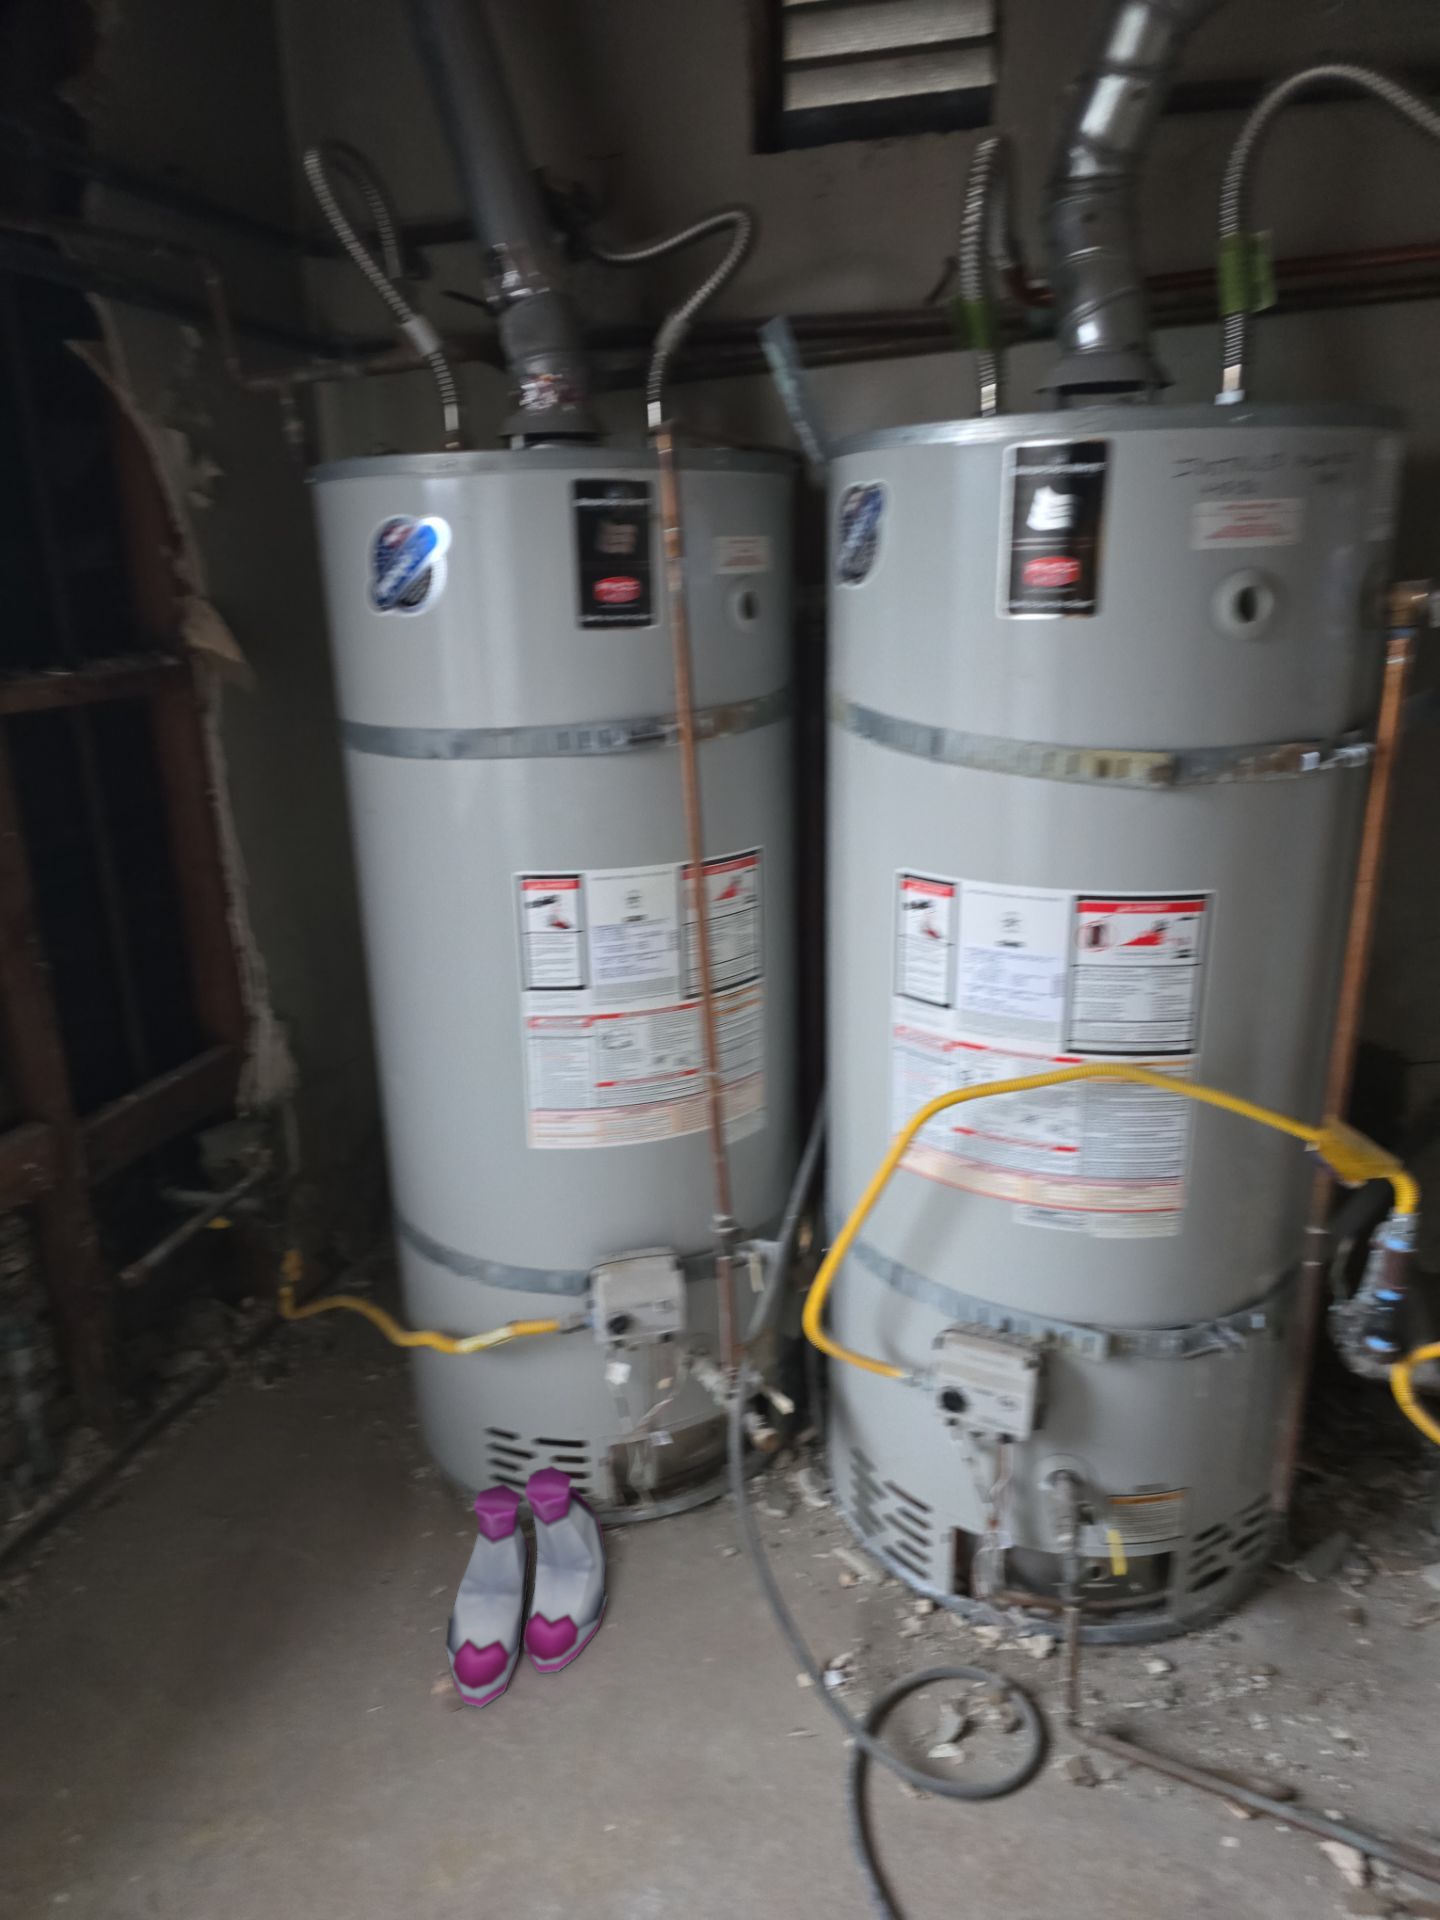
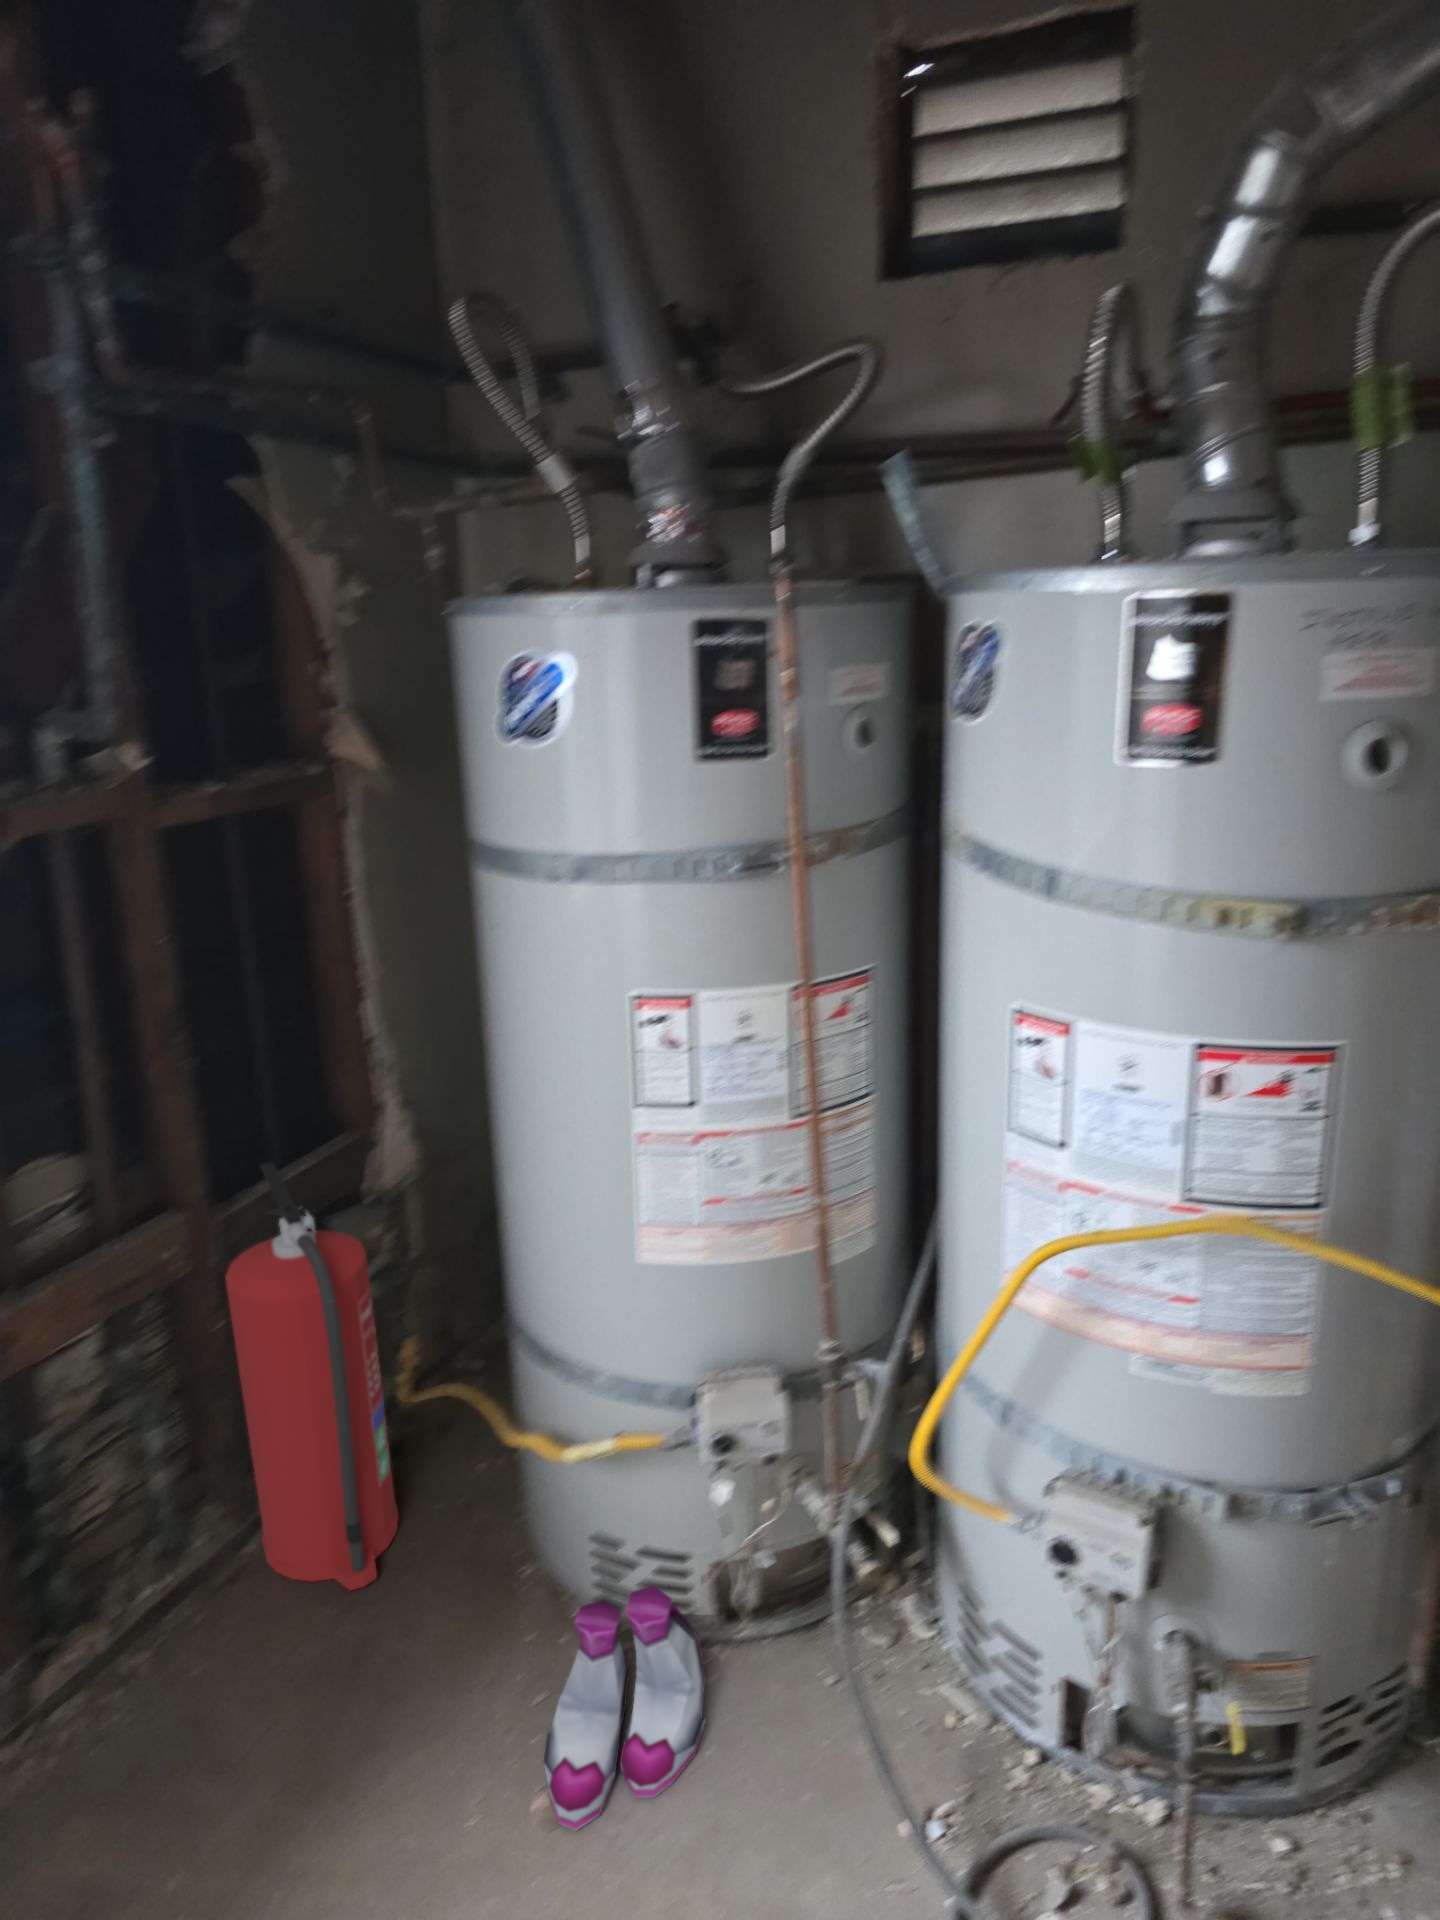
fire extinguisher: none [94,1068,287,1501] -> present [225,1162,398,1590]

